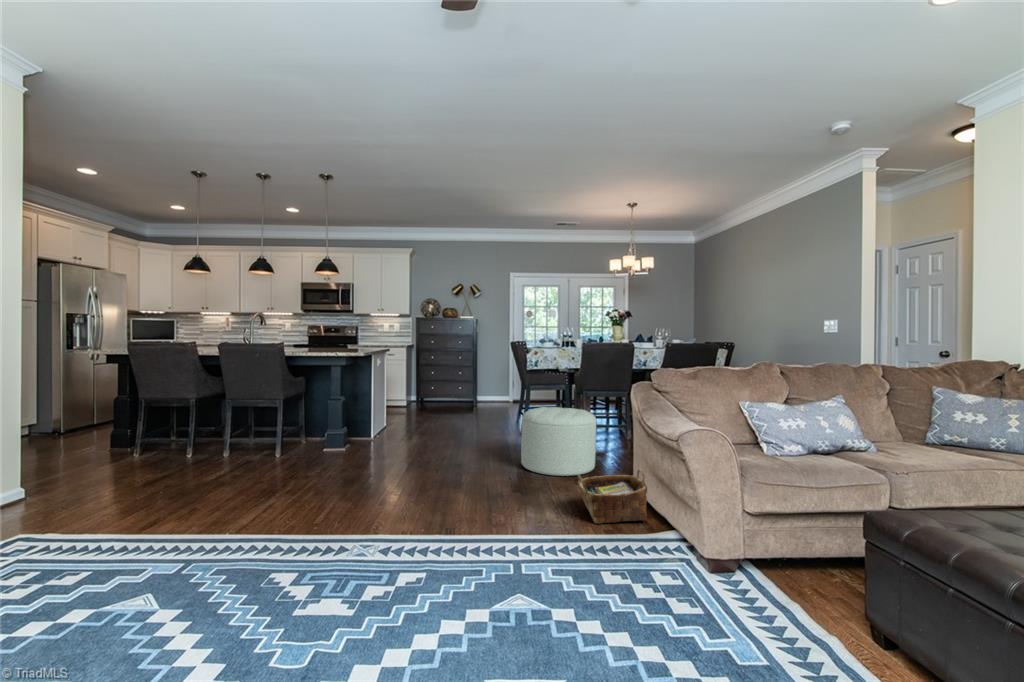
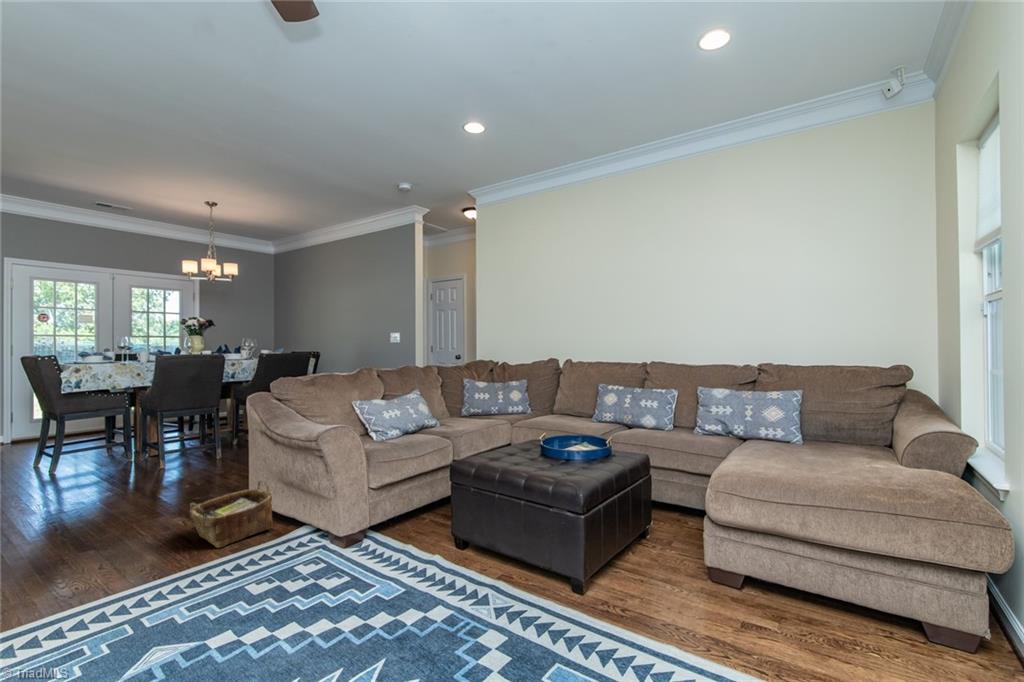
ottoman: present [521,407,596,476] -> none [79,434,191,521]

